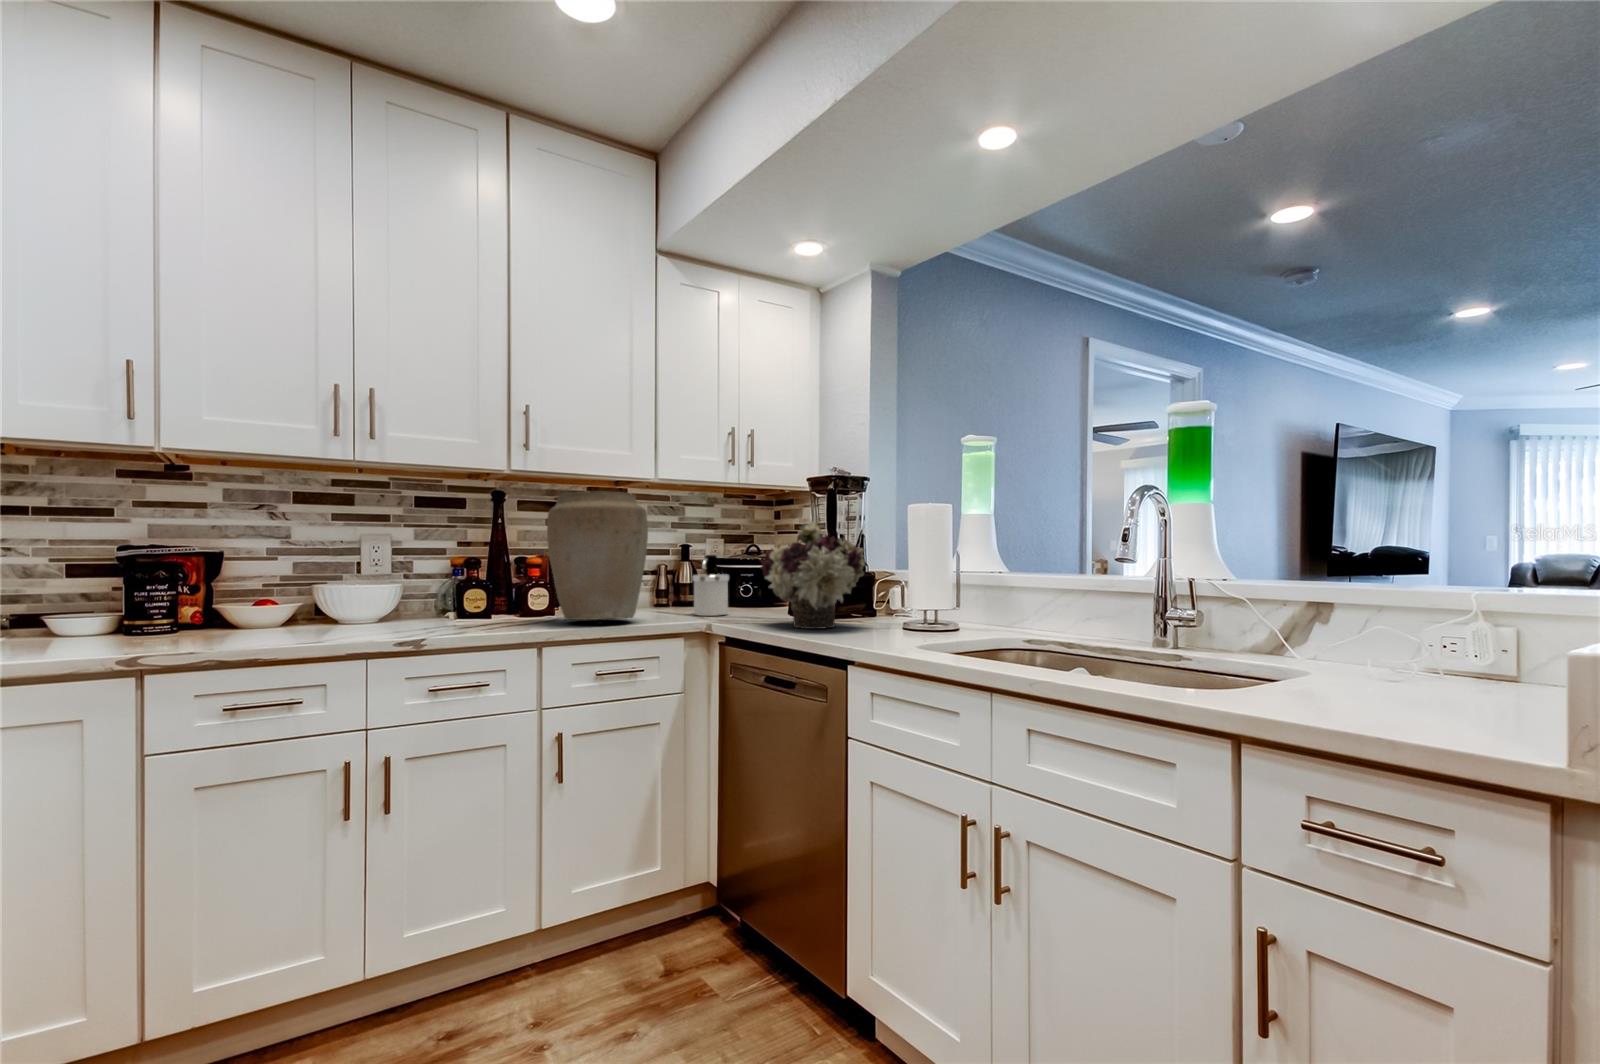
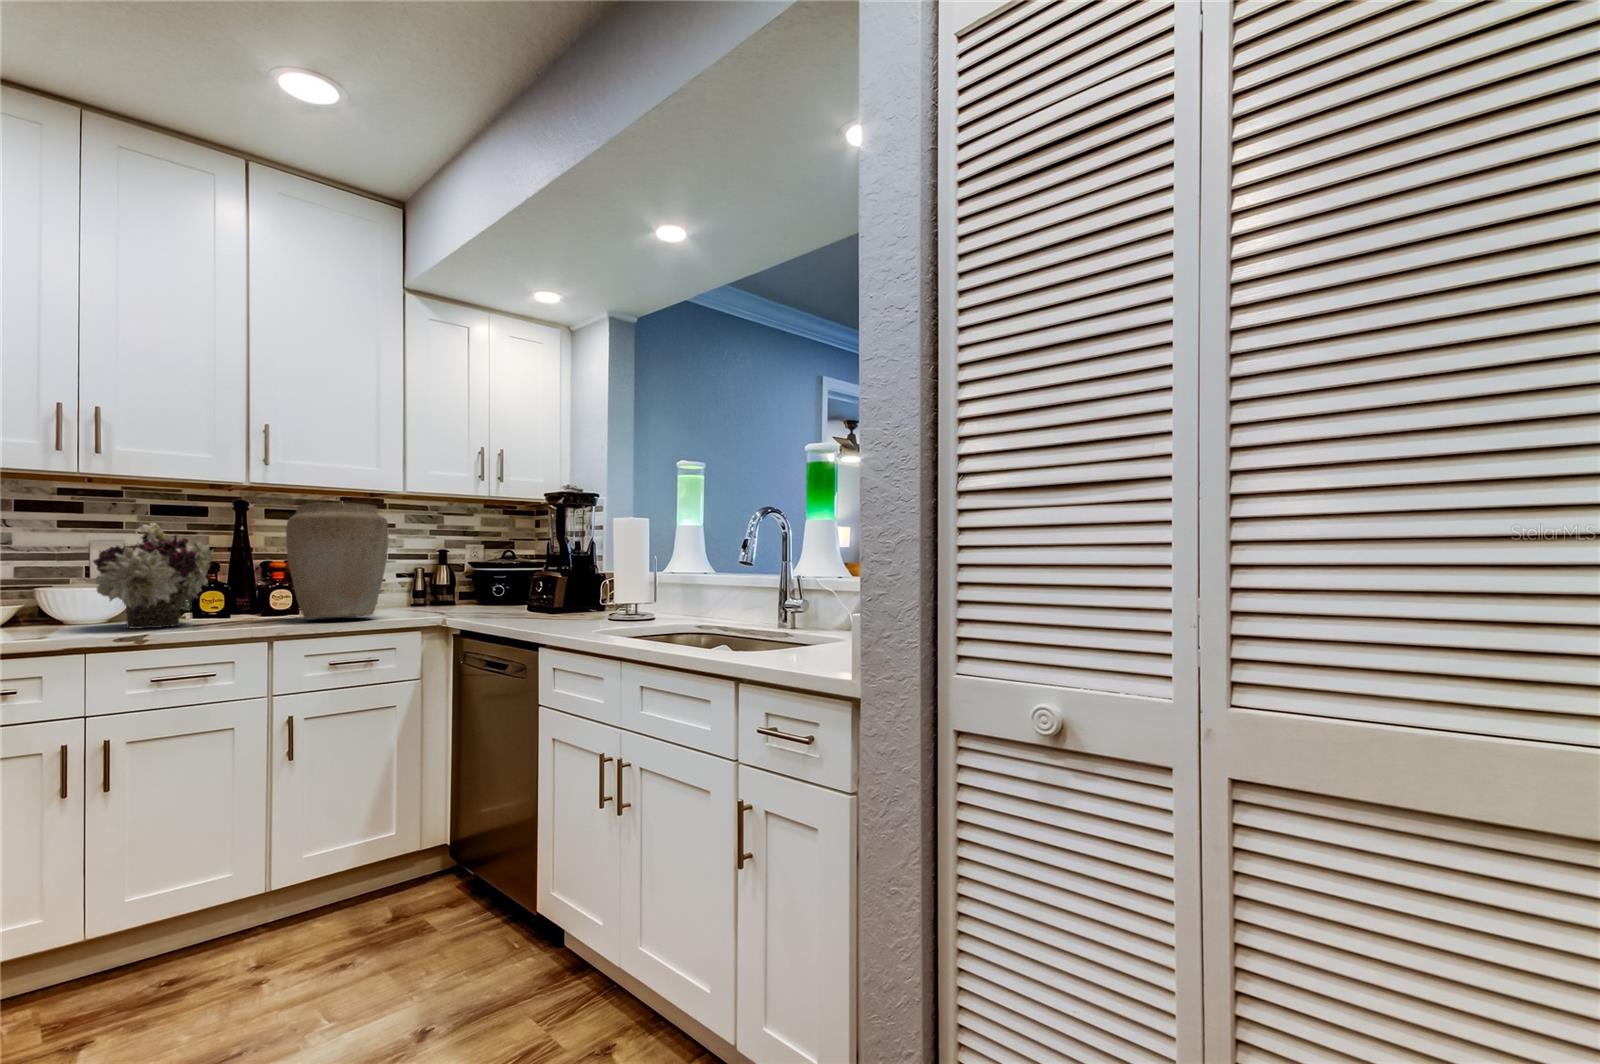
flower arrangement: present [761,521,865,629] -> present [93,523,214,629]
soap dispenser: present [693,555,729,616] -> none [439,559,475,613]

